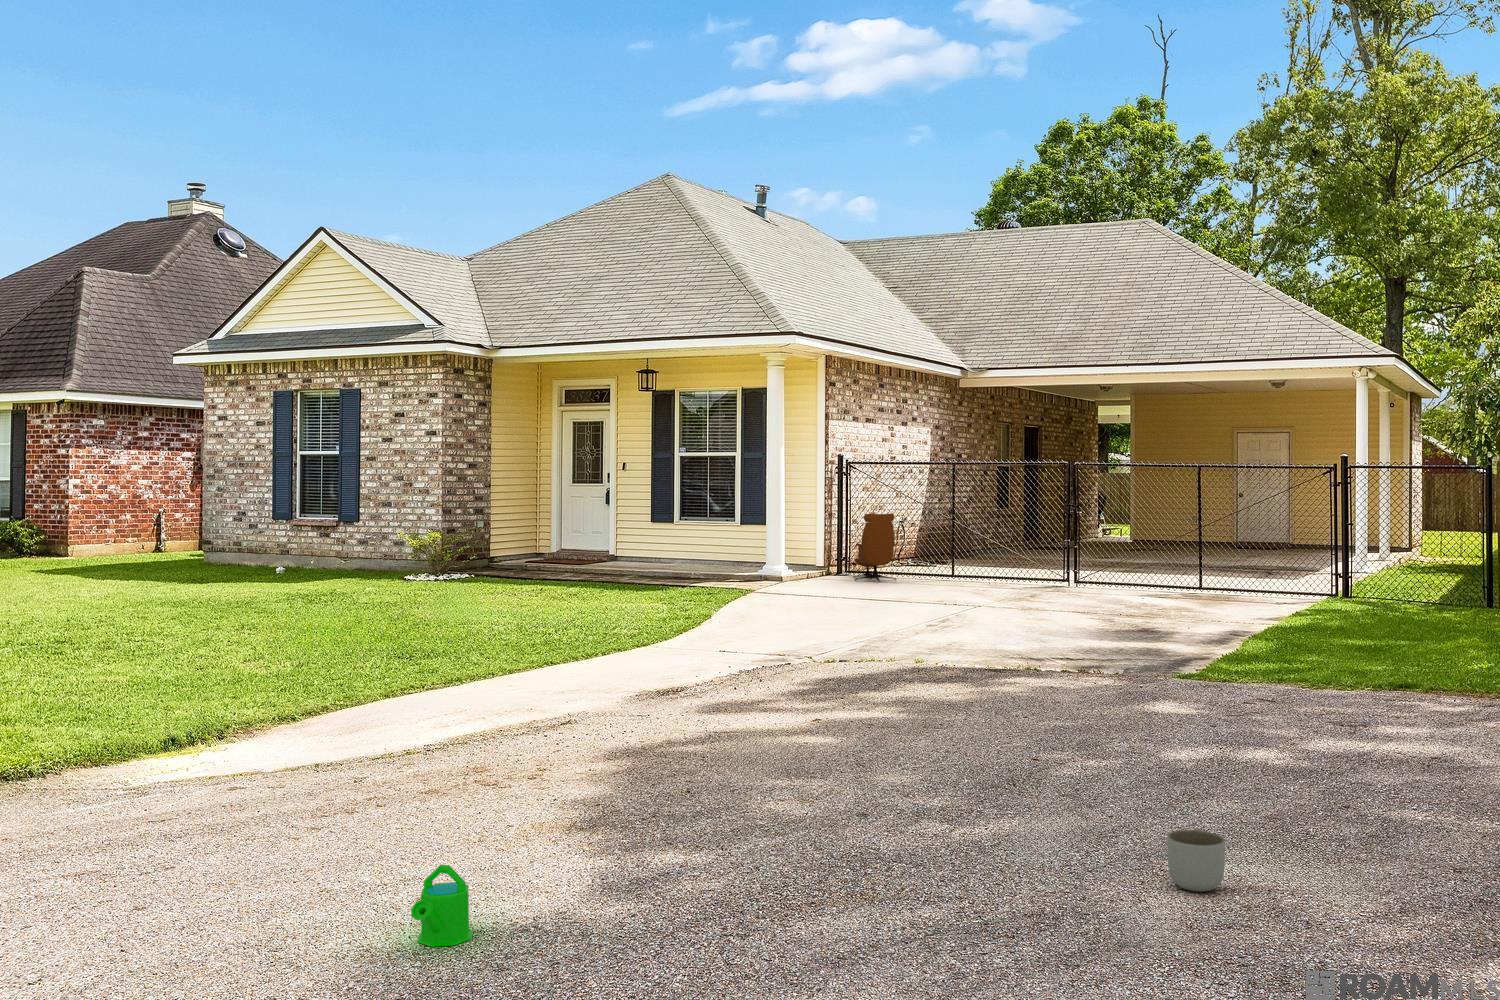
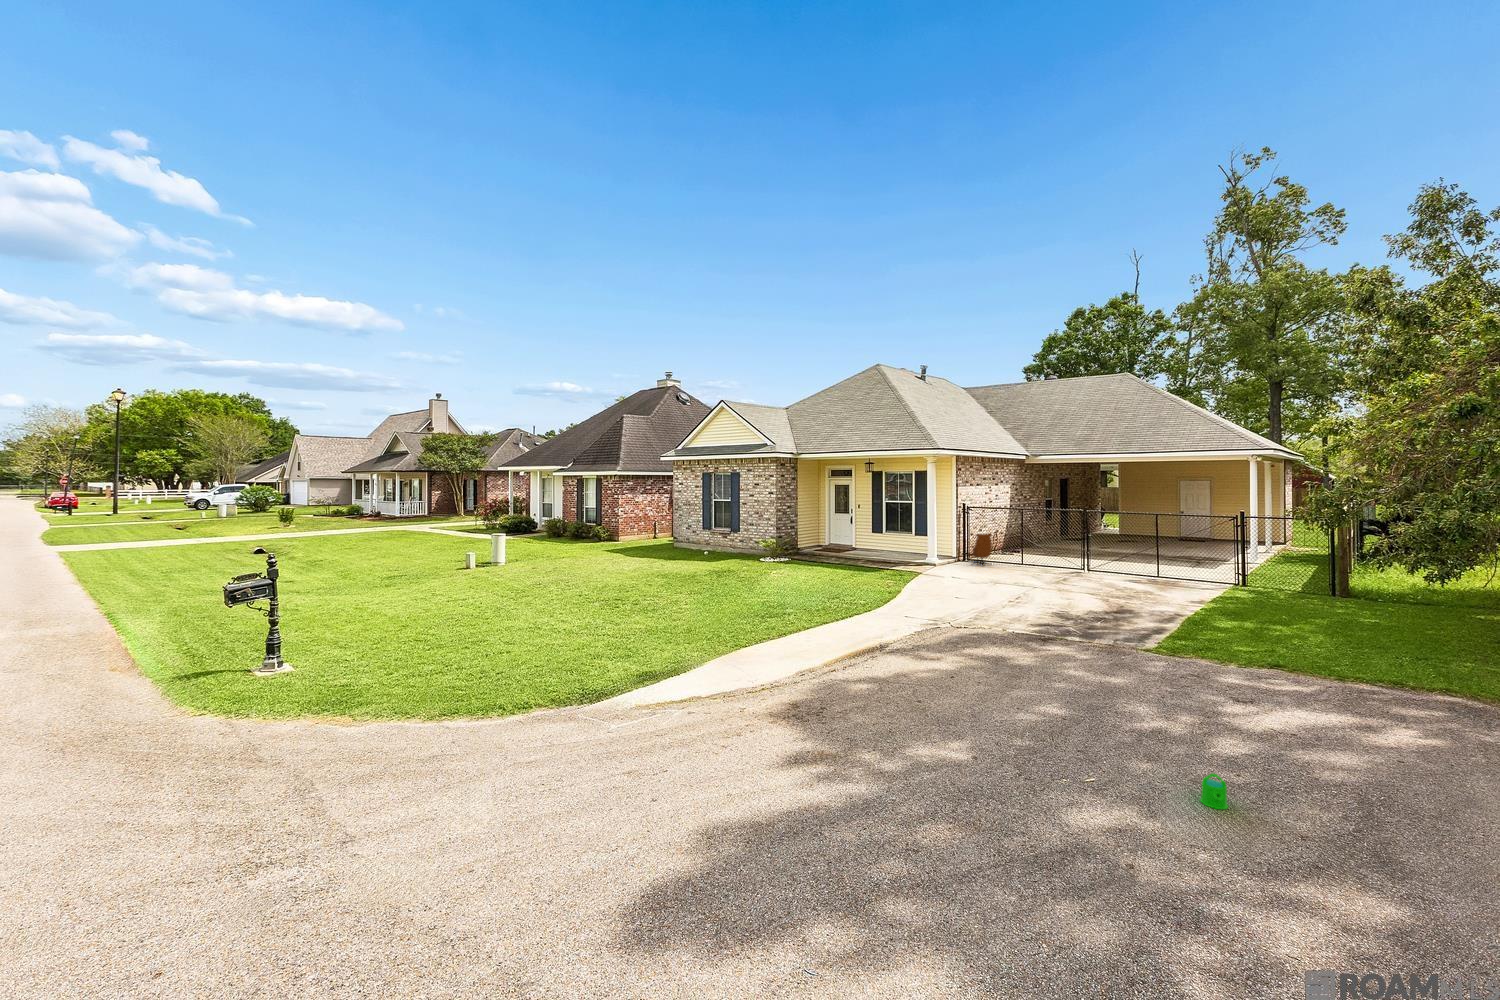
planter: present [1167,830,1225,892] -> none [1141,762,1170,792]
watering can: present [411,865,473,947] -> present [1200,773,1228,809]

